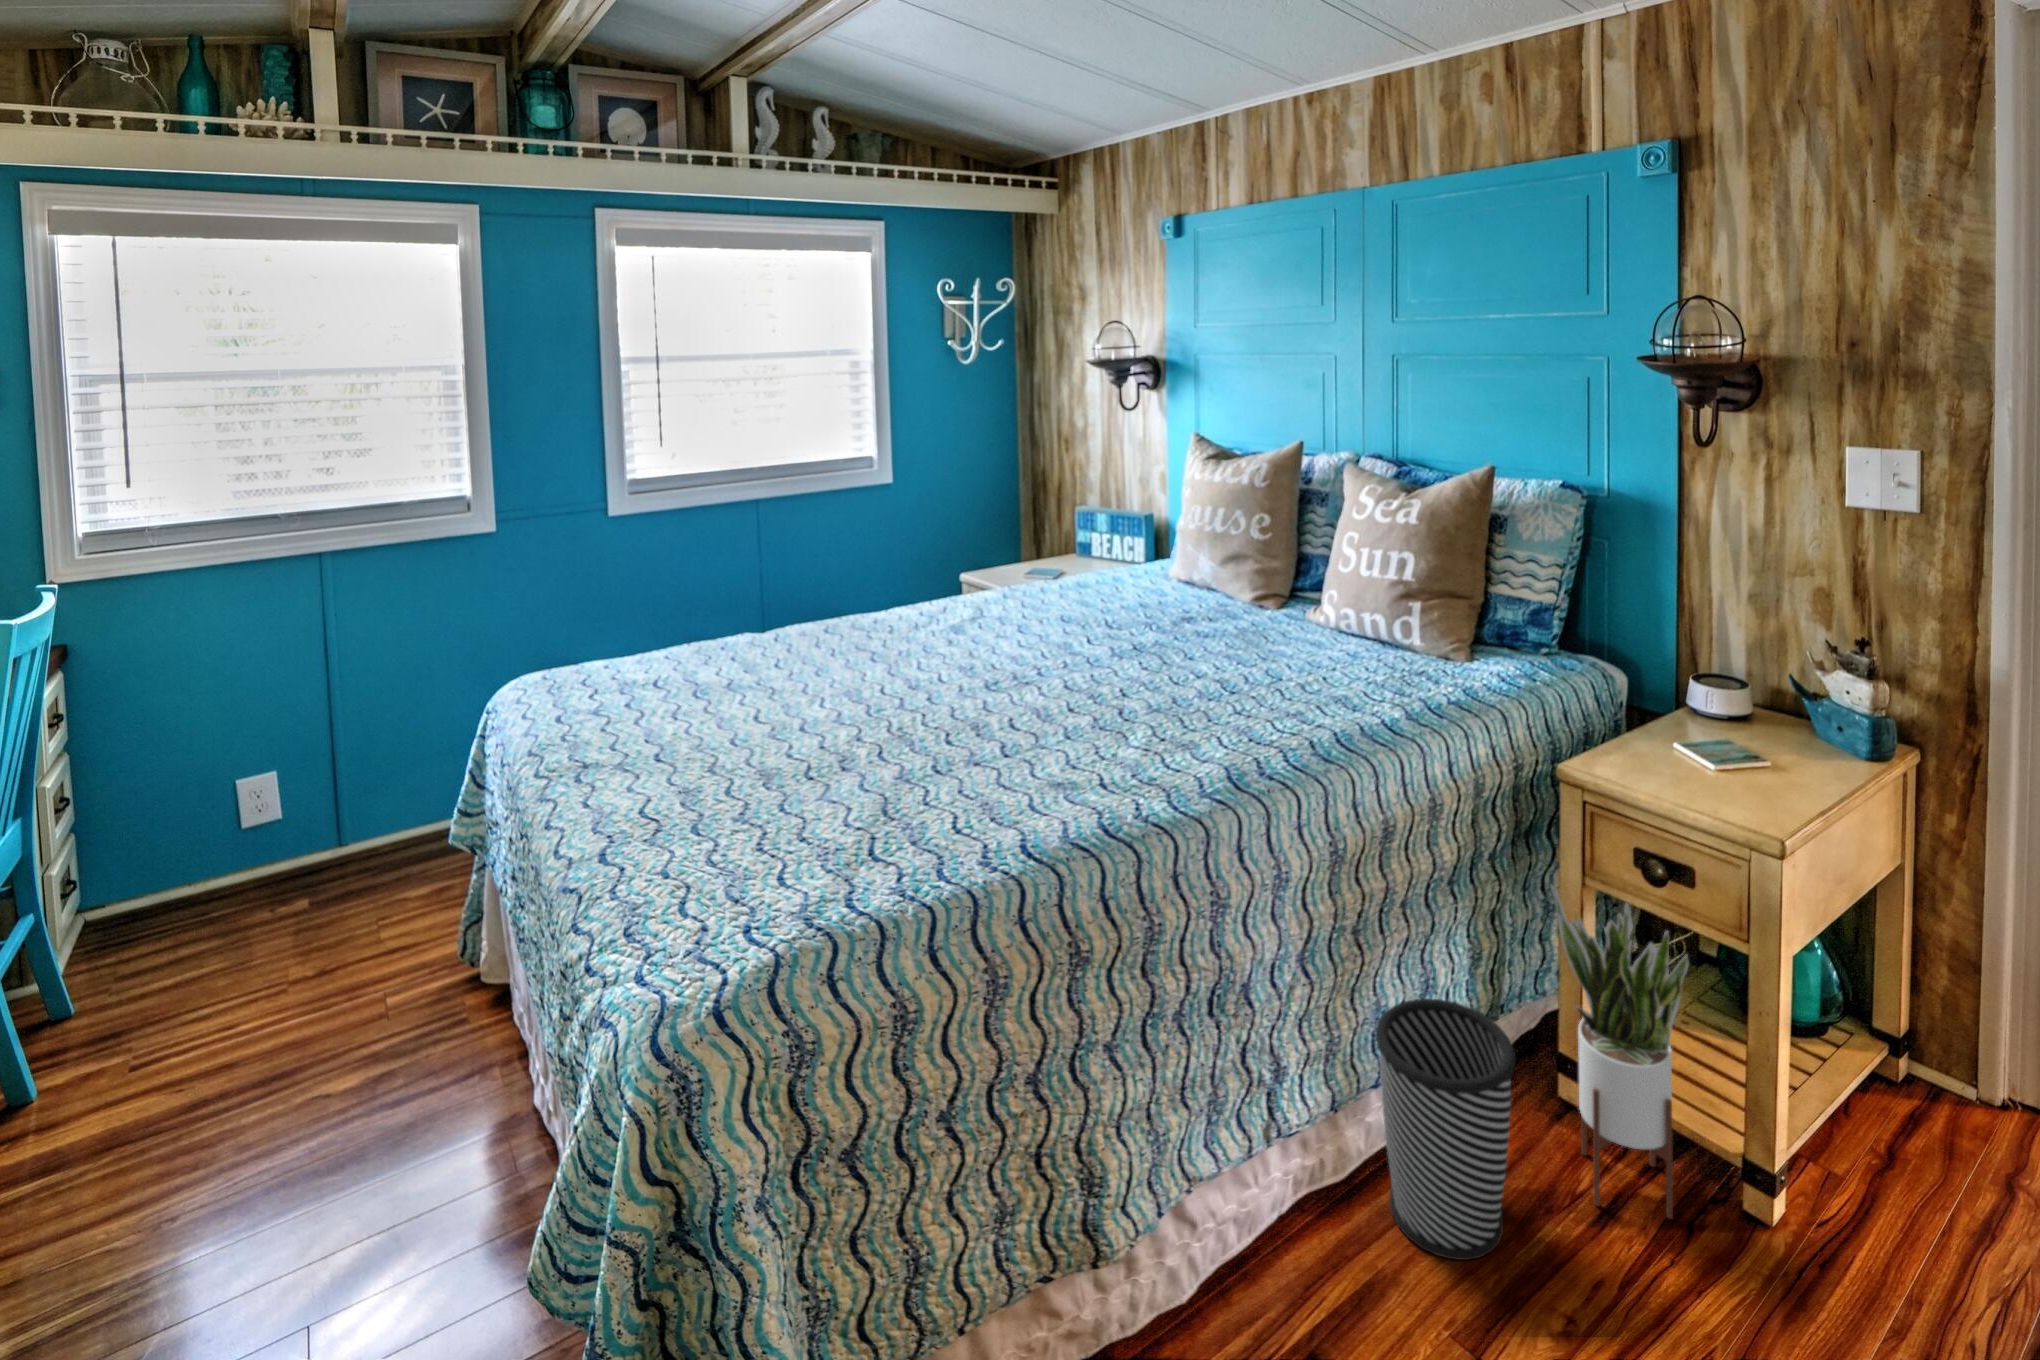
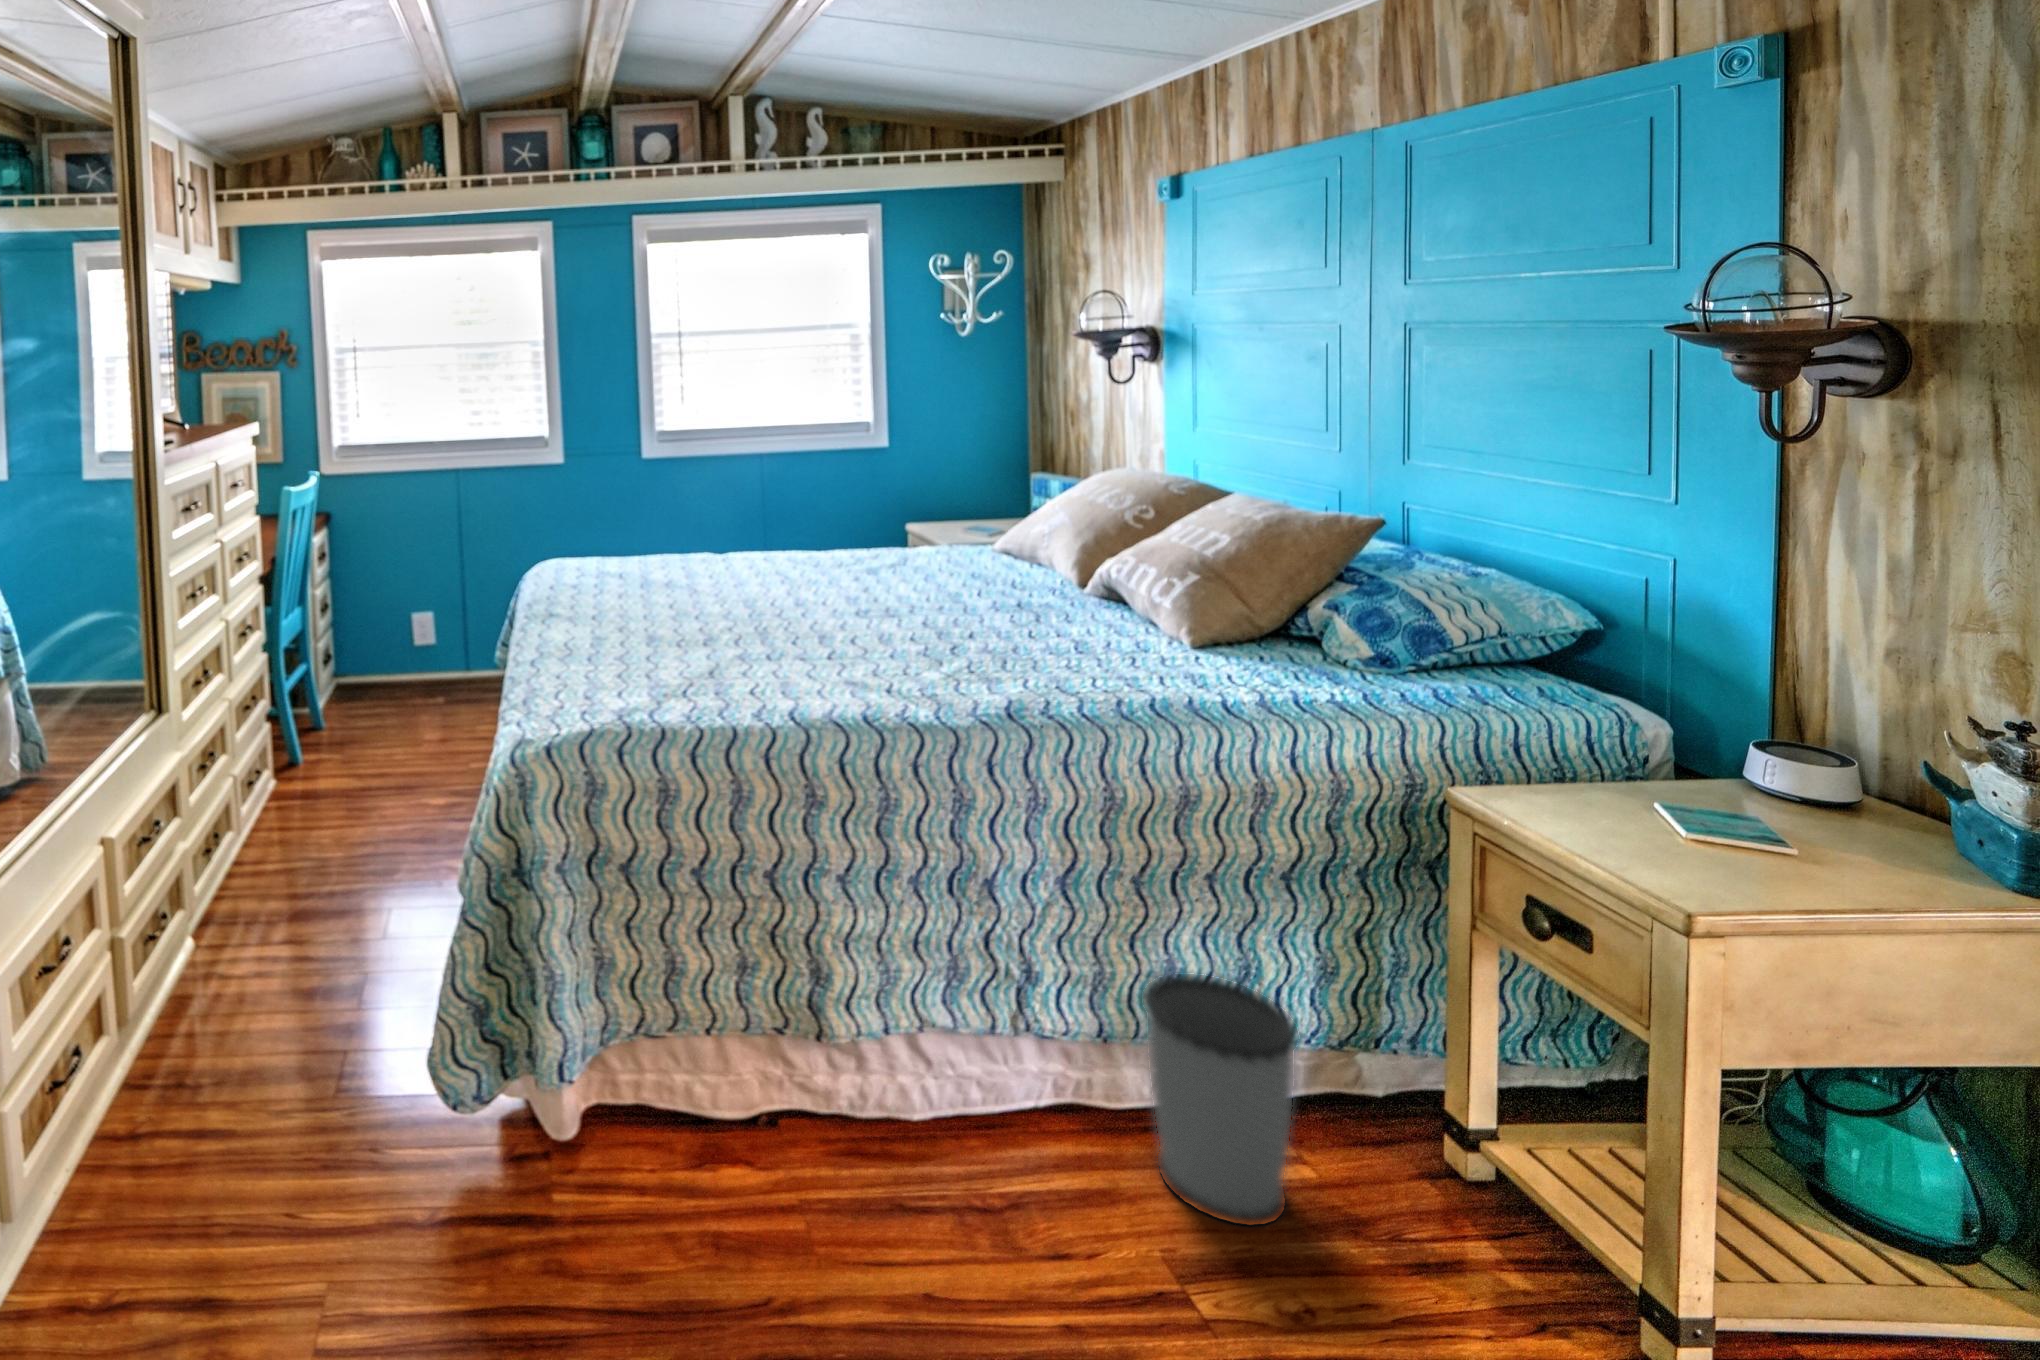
potted plant: present [1550,885,1689,1219] -> none [1388,904,1546,1303]

